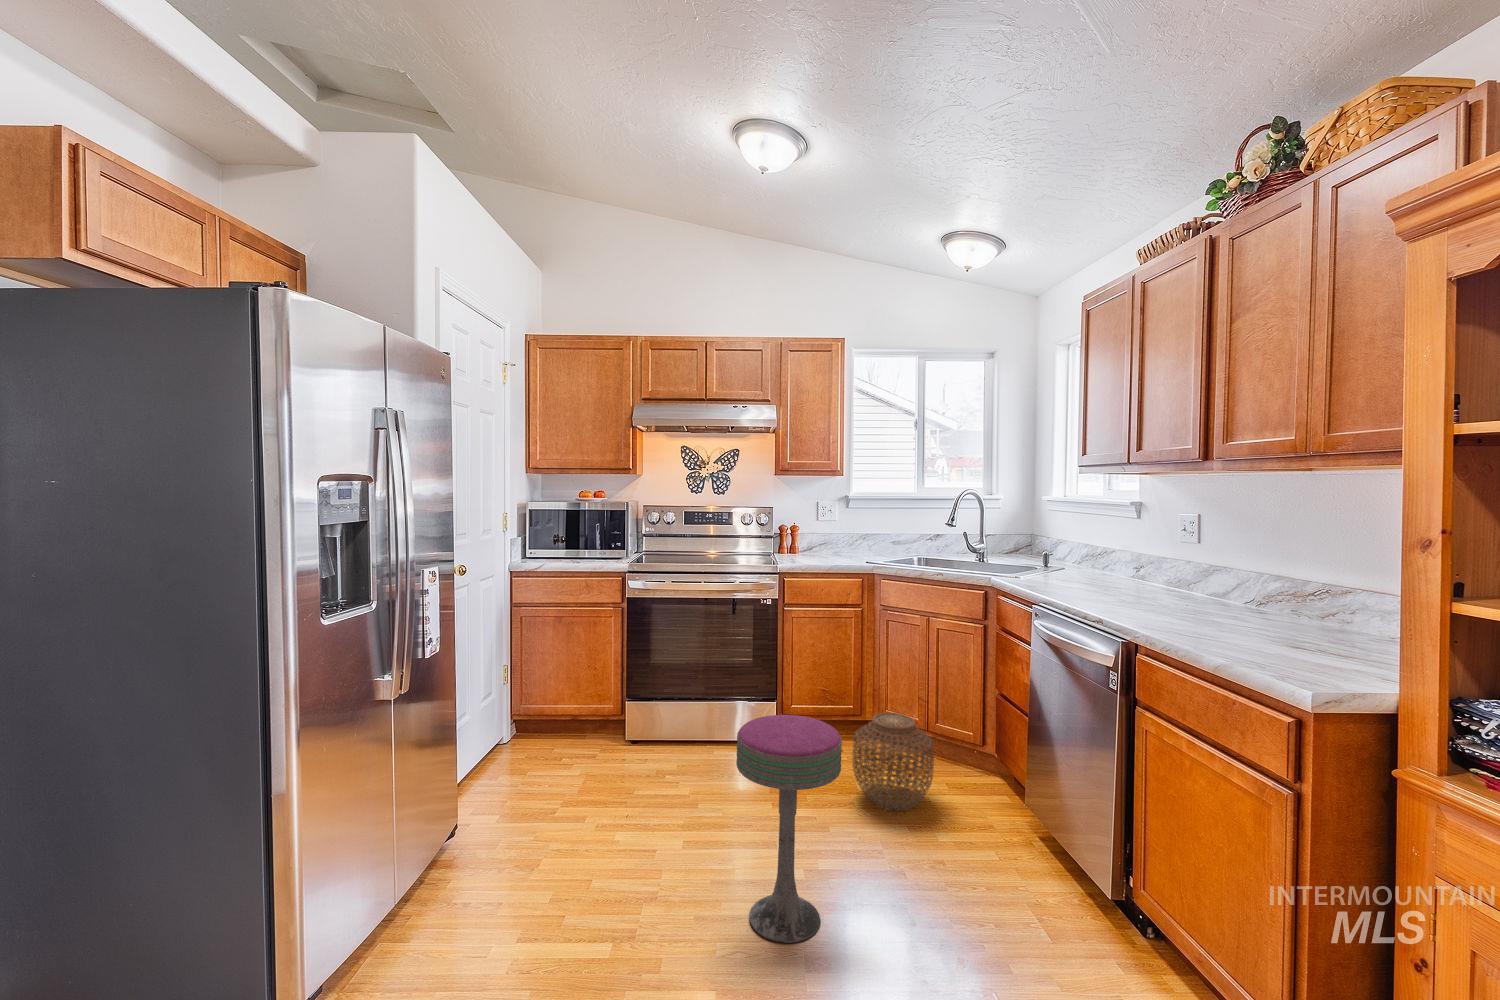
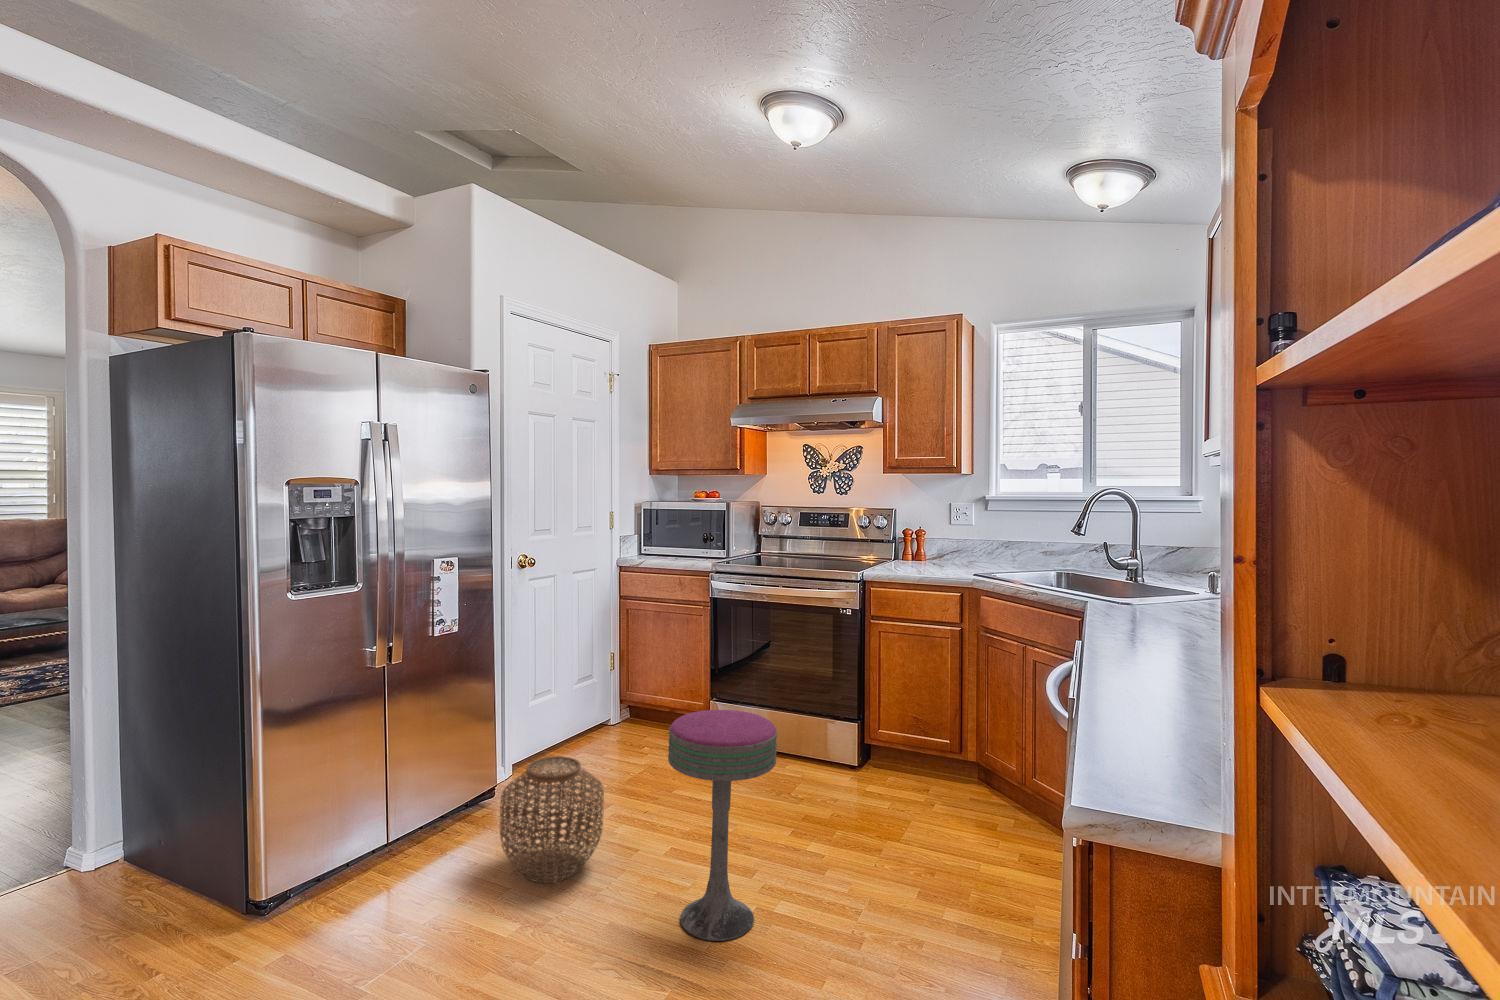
woven basket: present [852,713,934,811] -> present [500,756,604,883]

